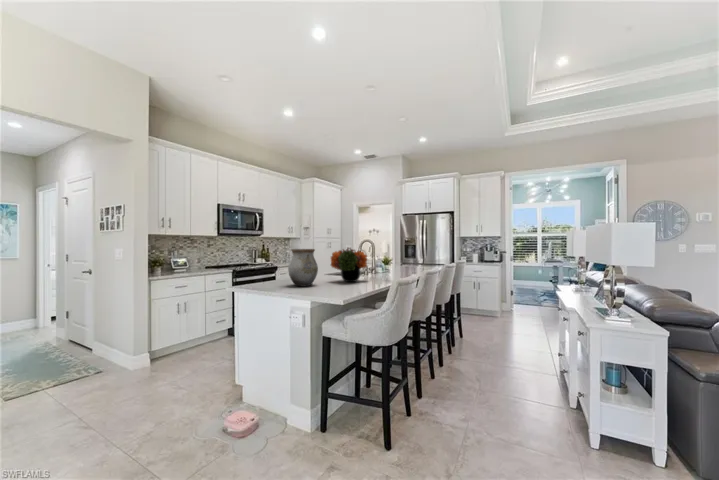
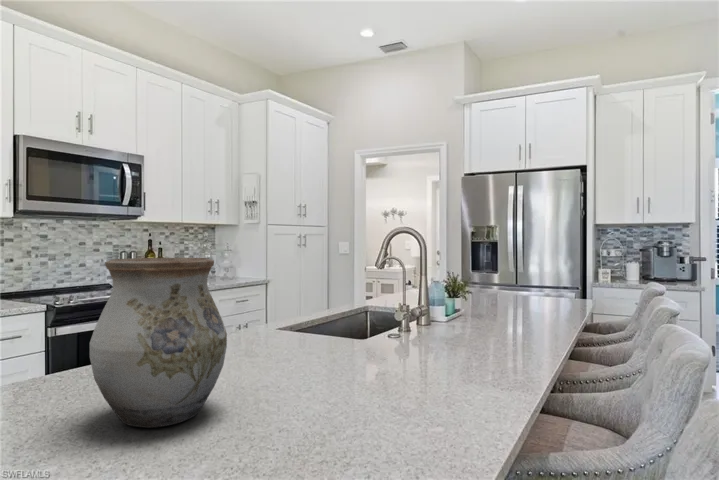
flower arrangement: present [331,248,367,282] -> none [282,251,428,385]

